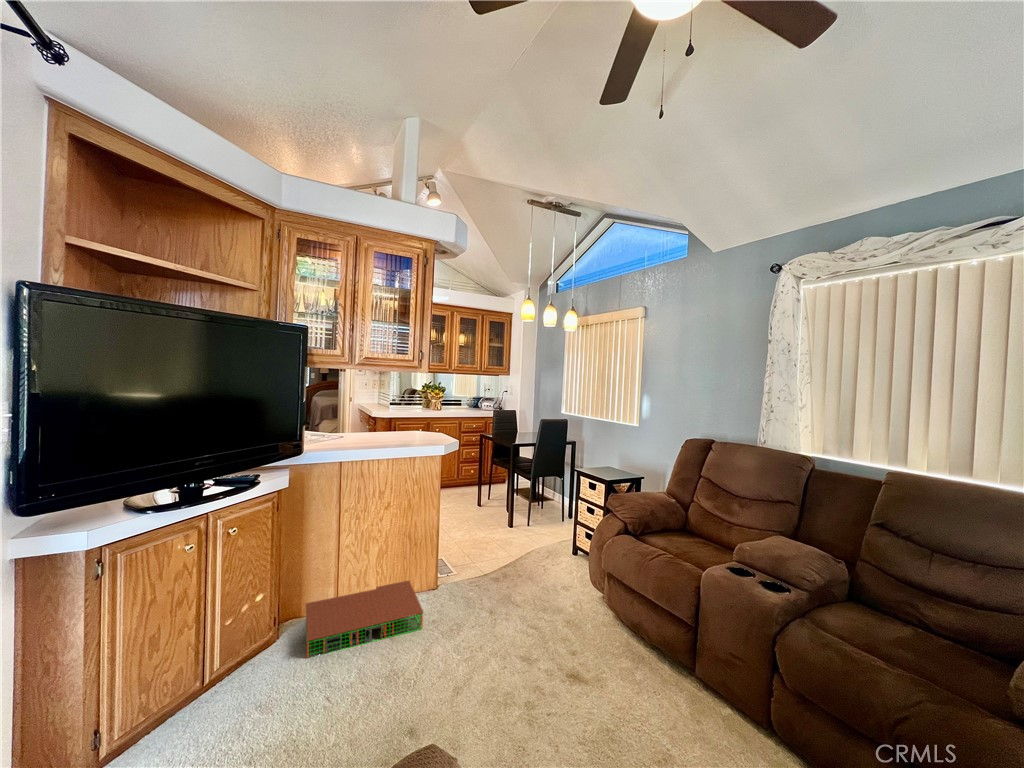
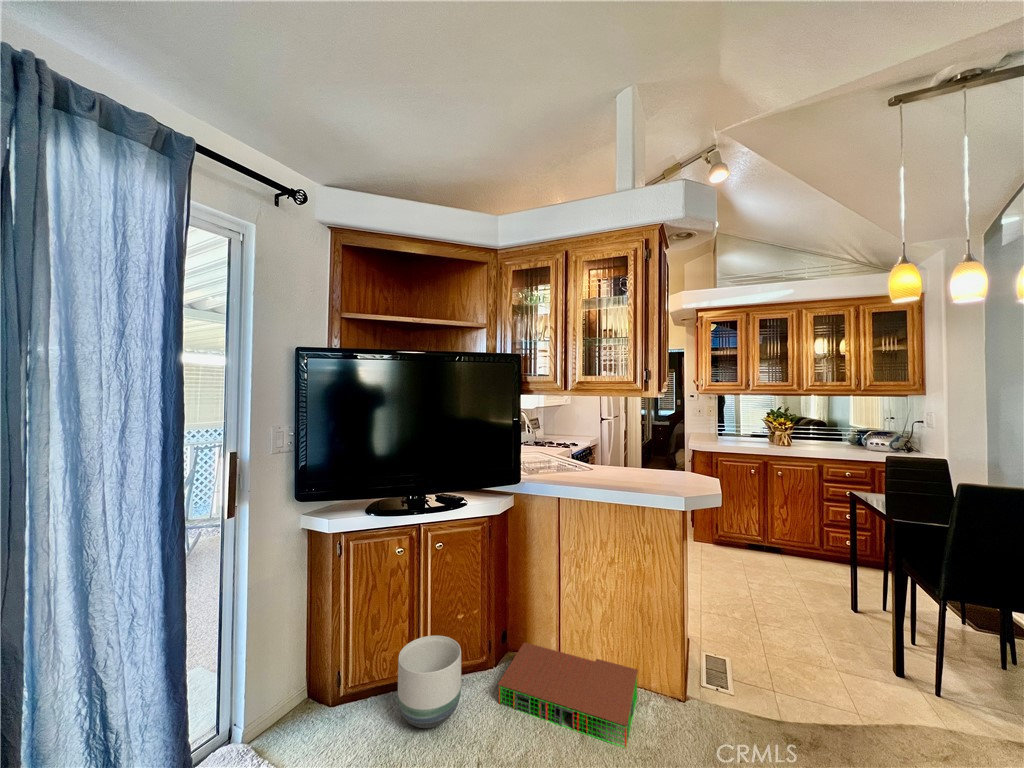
planter: none [205,620,284,717] -> present [398,635,461,728]

